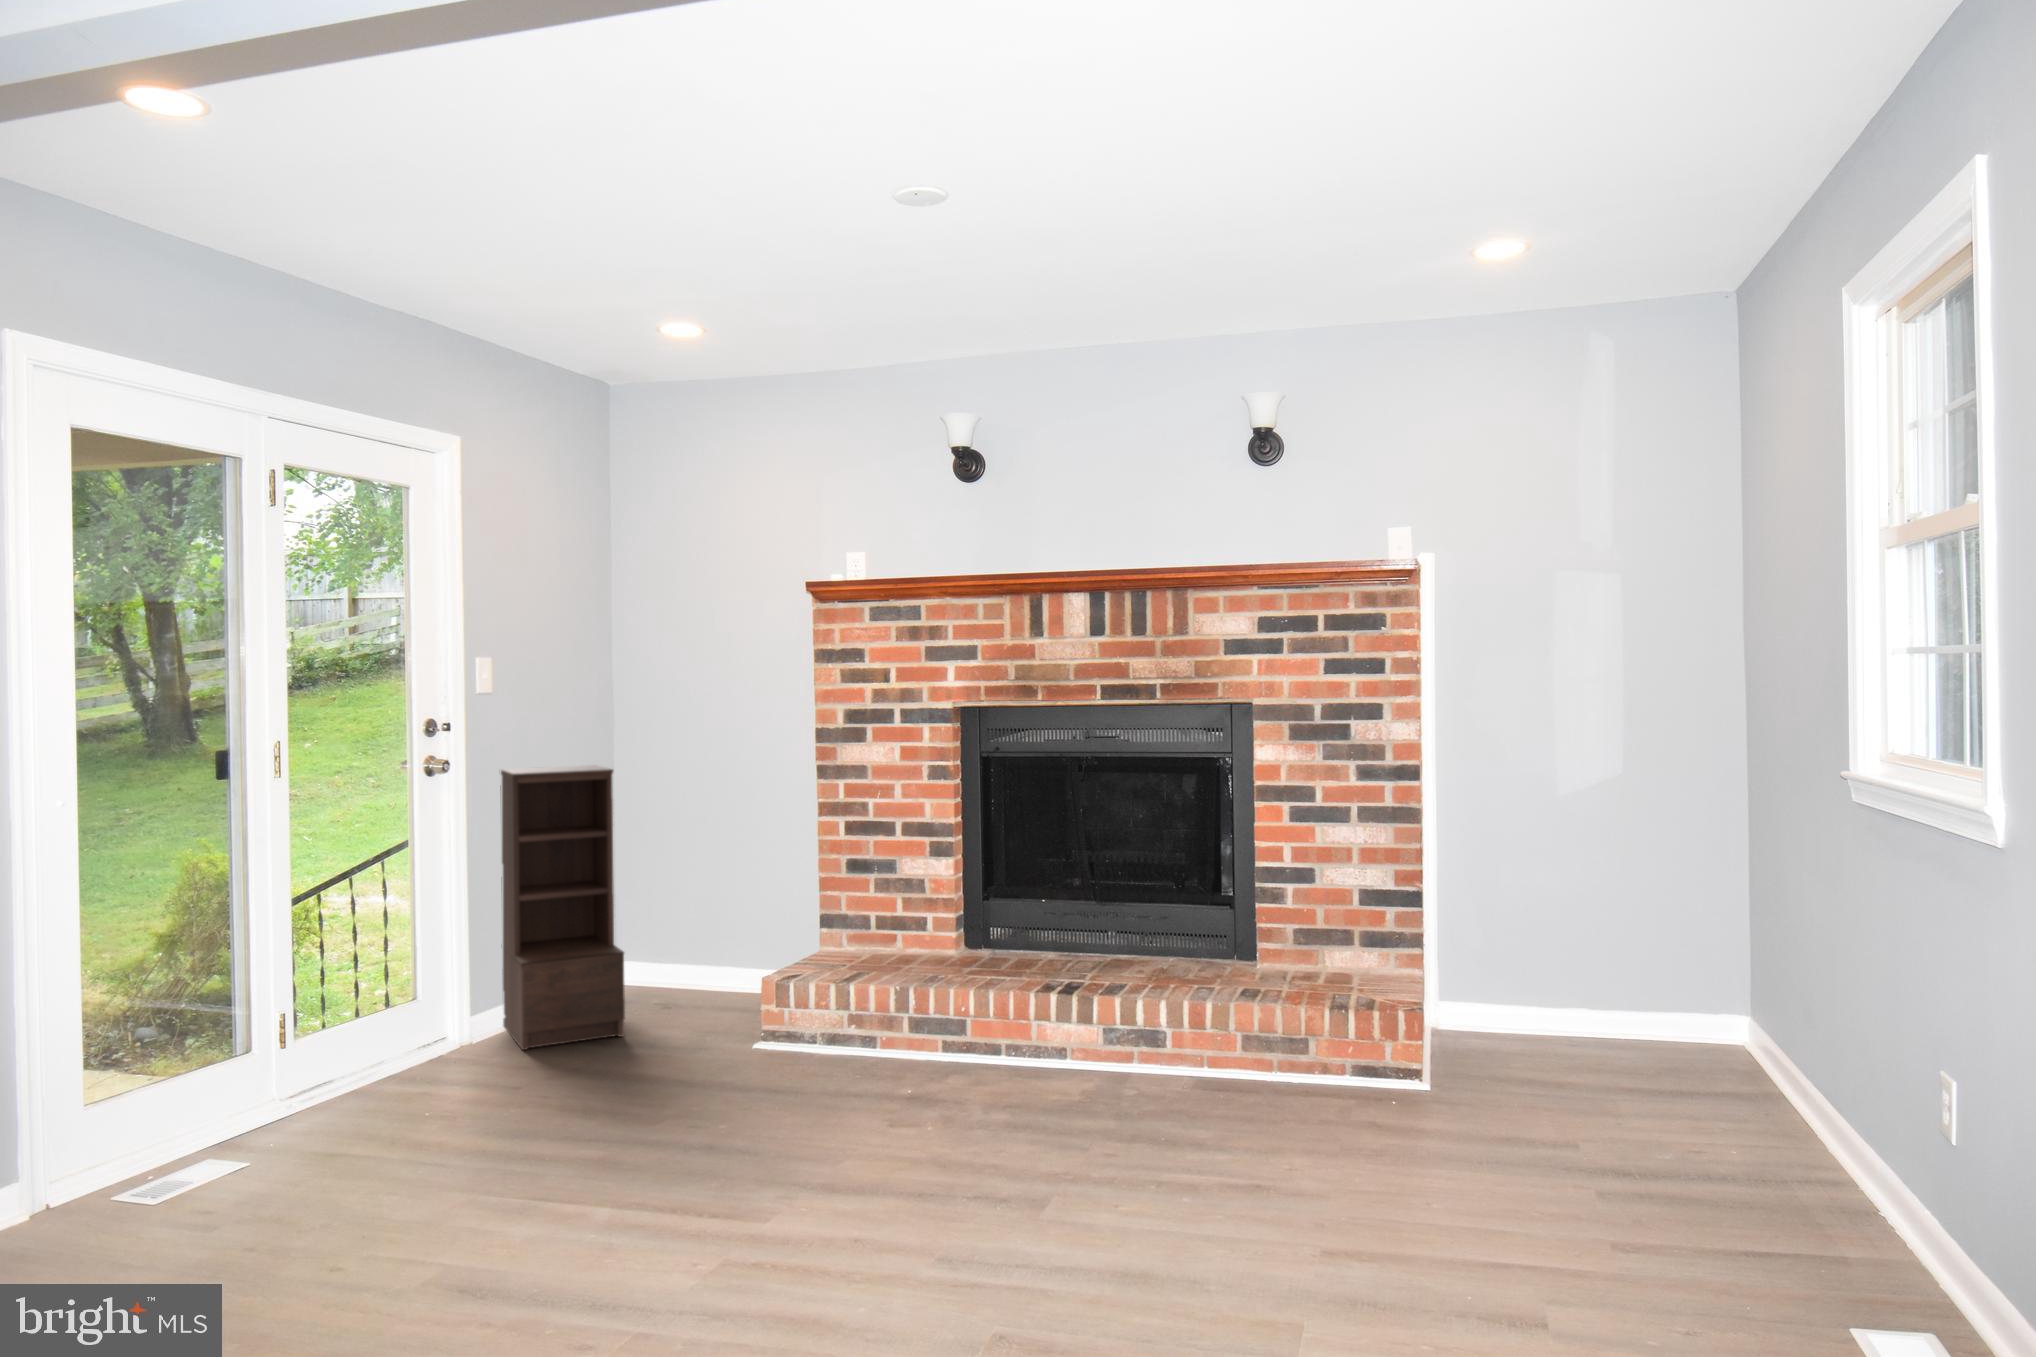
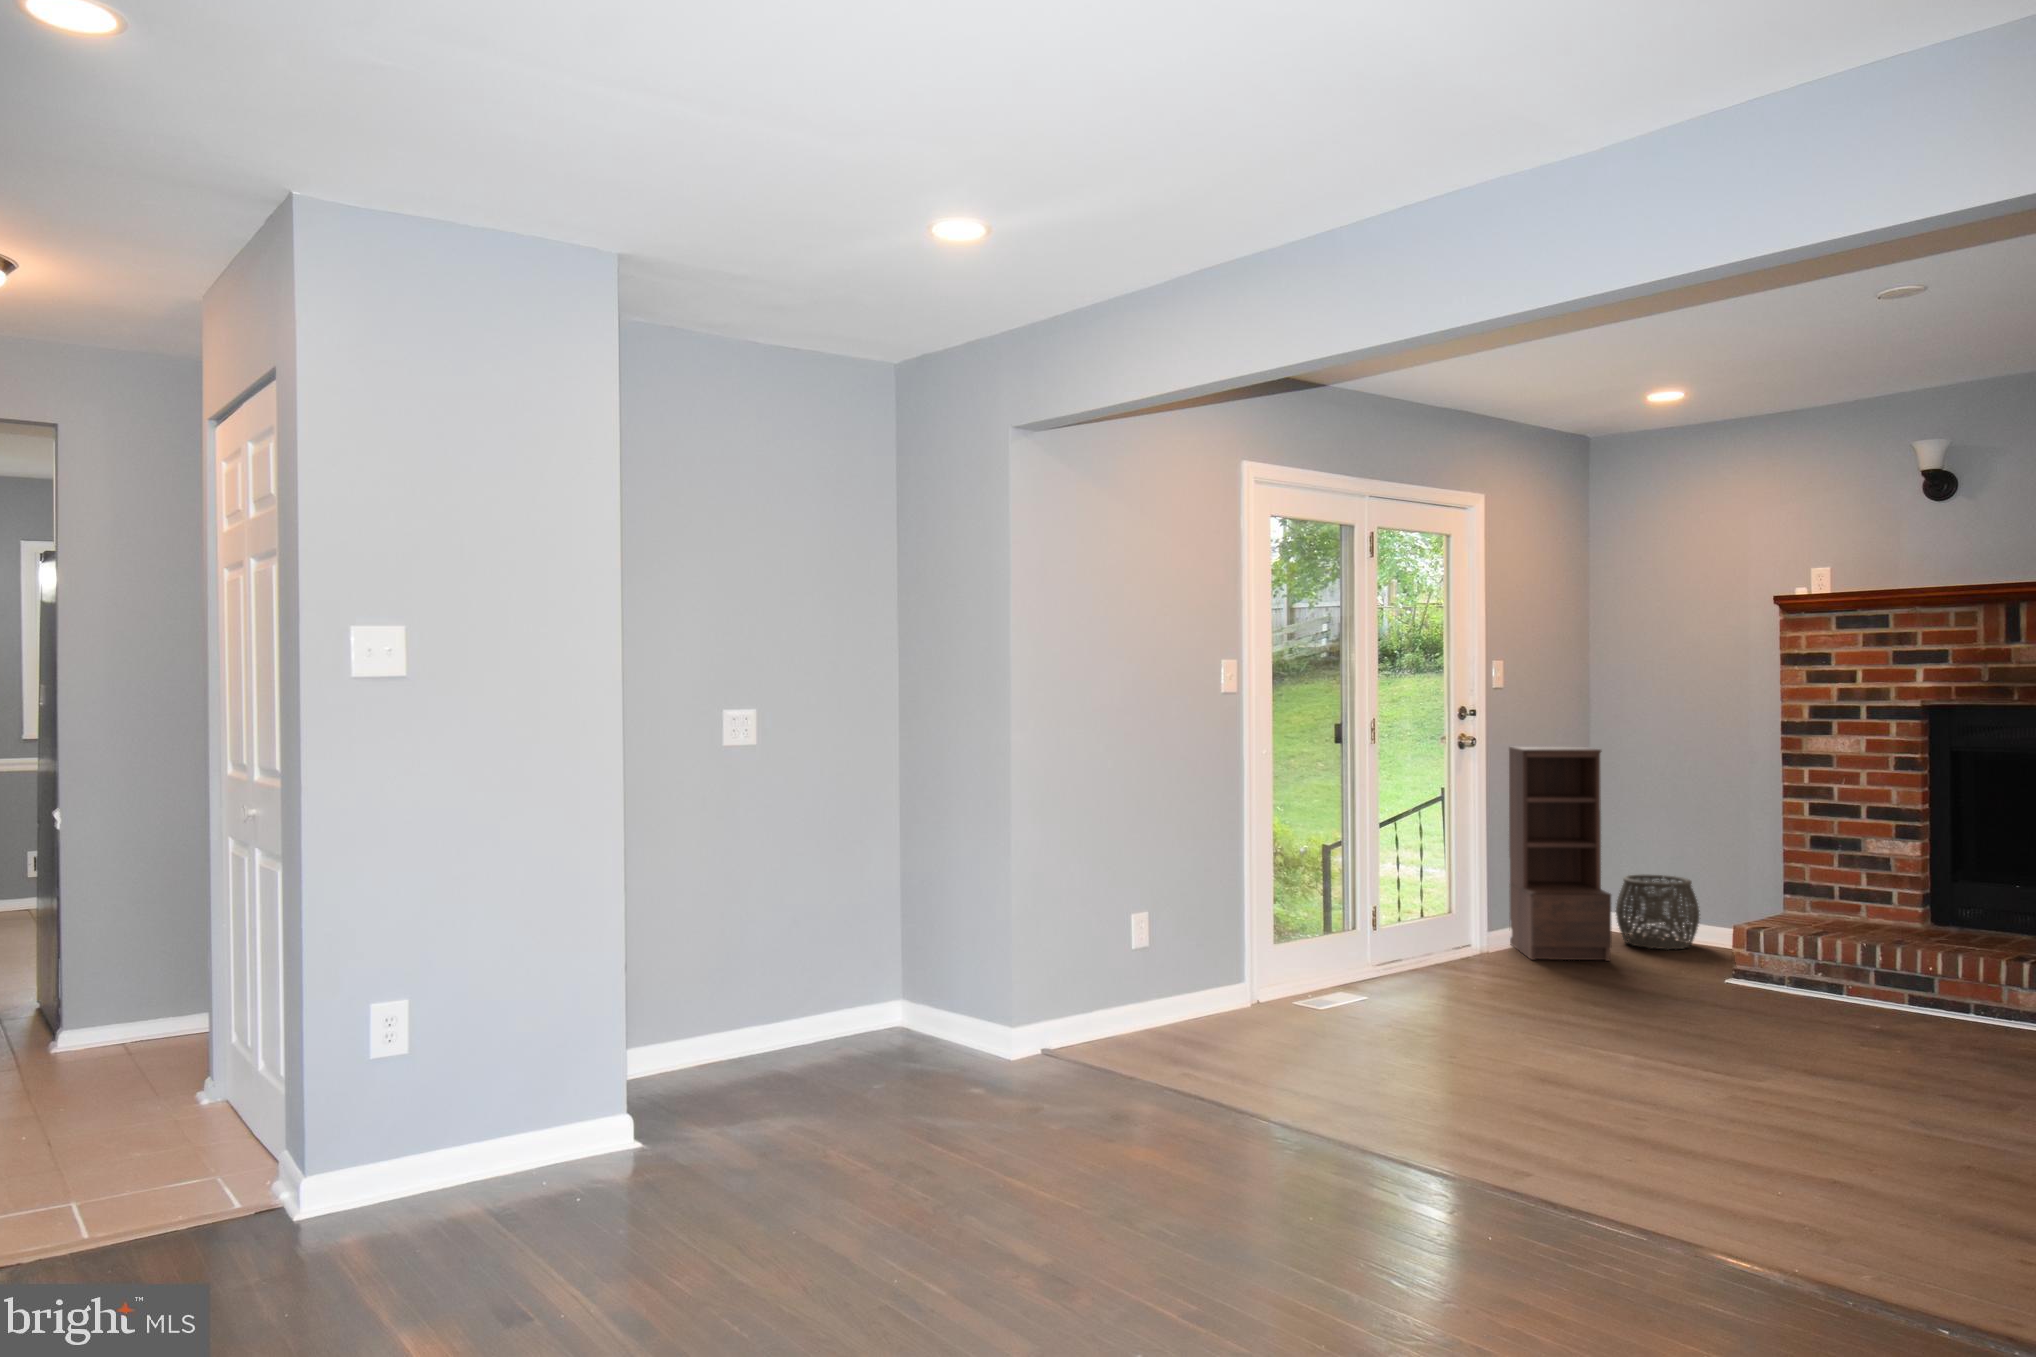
woven basket: none [637,914,734,1009] -> present [1616,874,1699,949]

